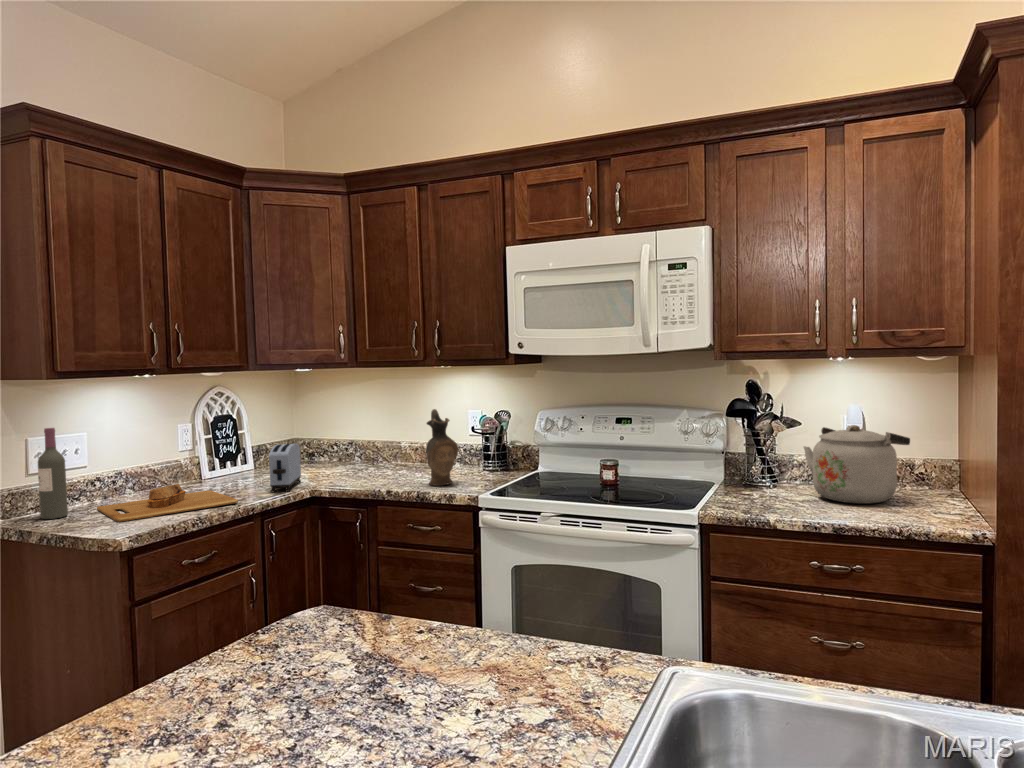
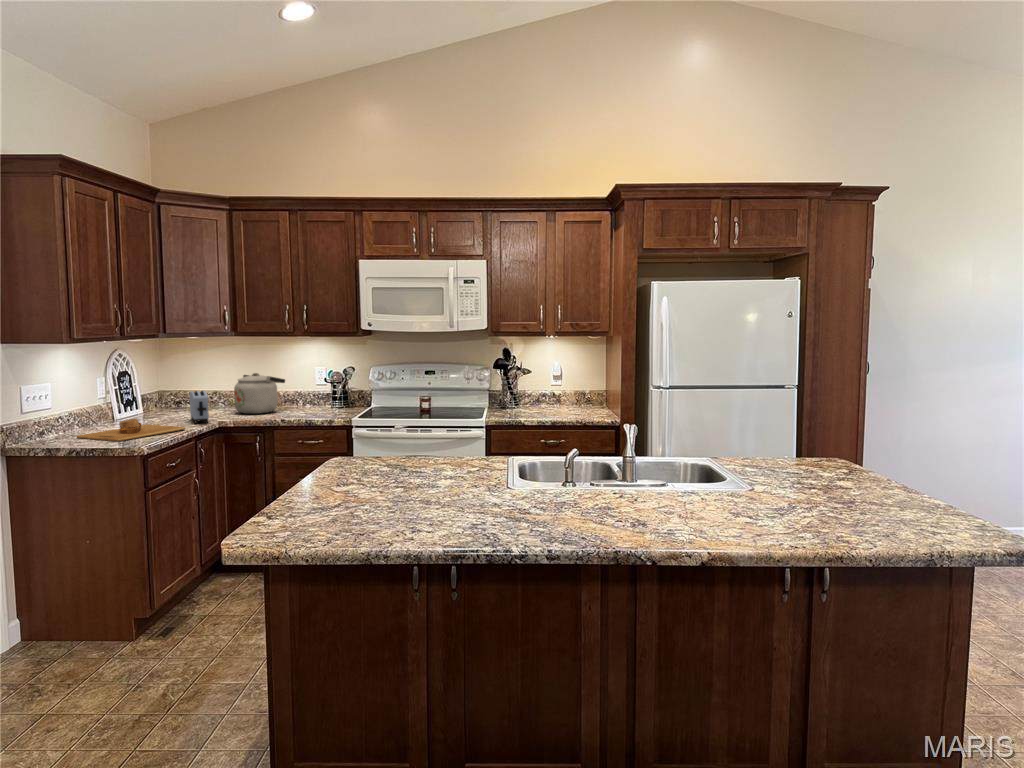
ceramic pitcher: present [426,409,458,486] -> none [303,366,326,416]
kettle: present [804,425,910,504] -> present [234,373,285,414]
wine bottle: present [38,428,68,519] -> none [41,378,63,444]

